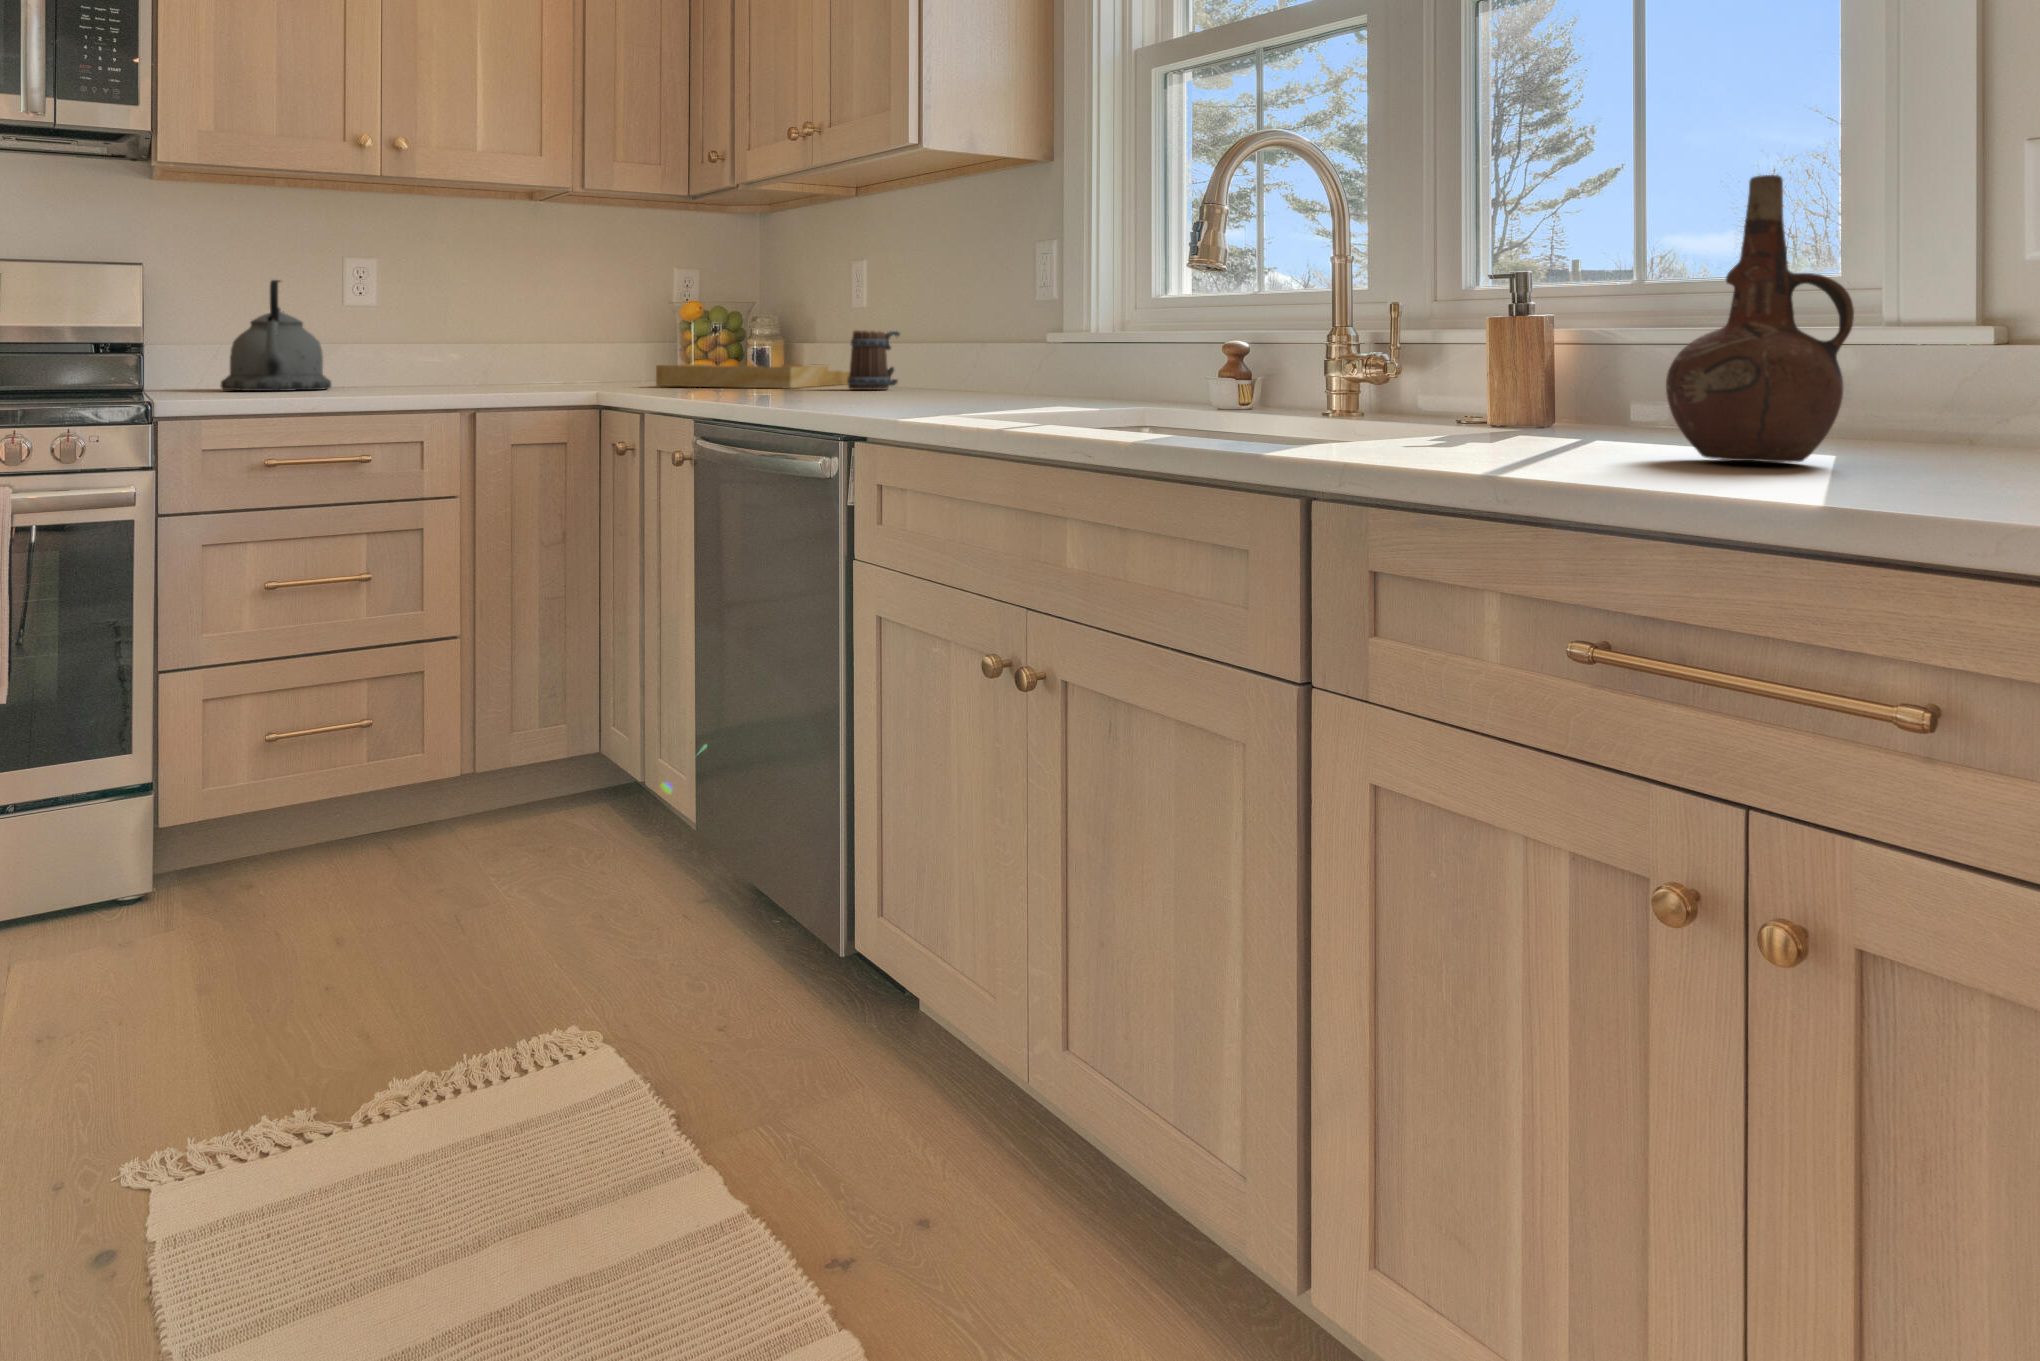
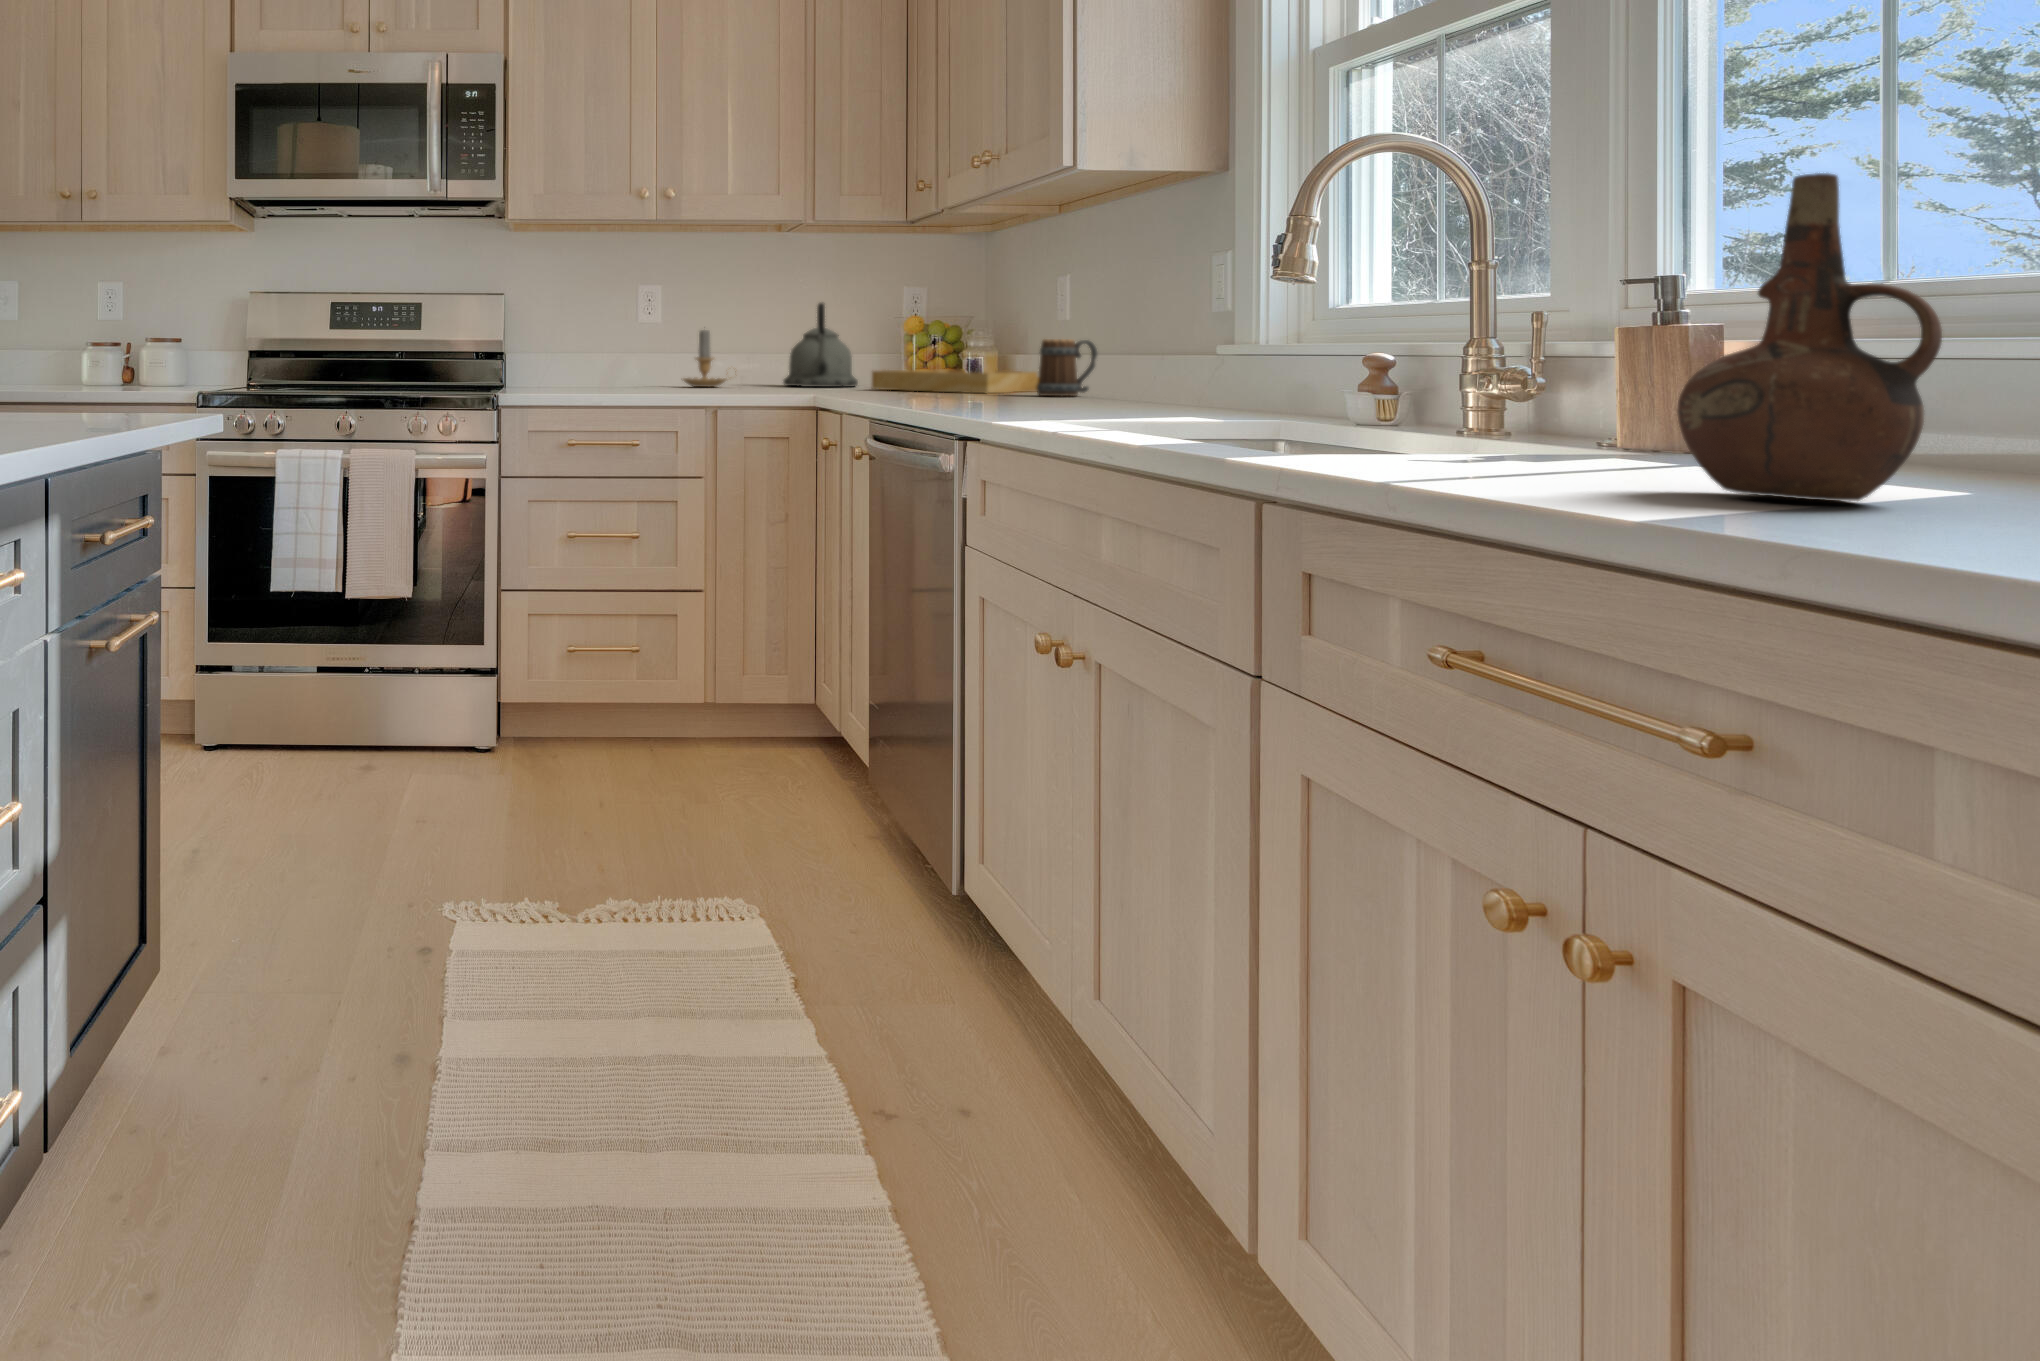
kettle: present [221,280,331,391] -> present [783,303,858,387]
candle: none [408,313,481,387] -> present [683,330,727,387]

